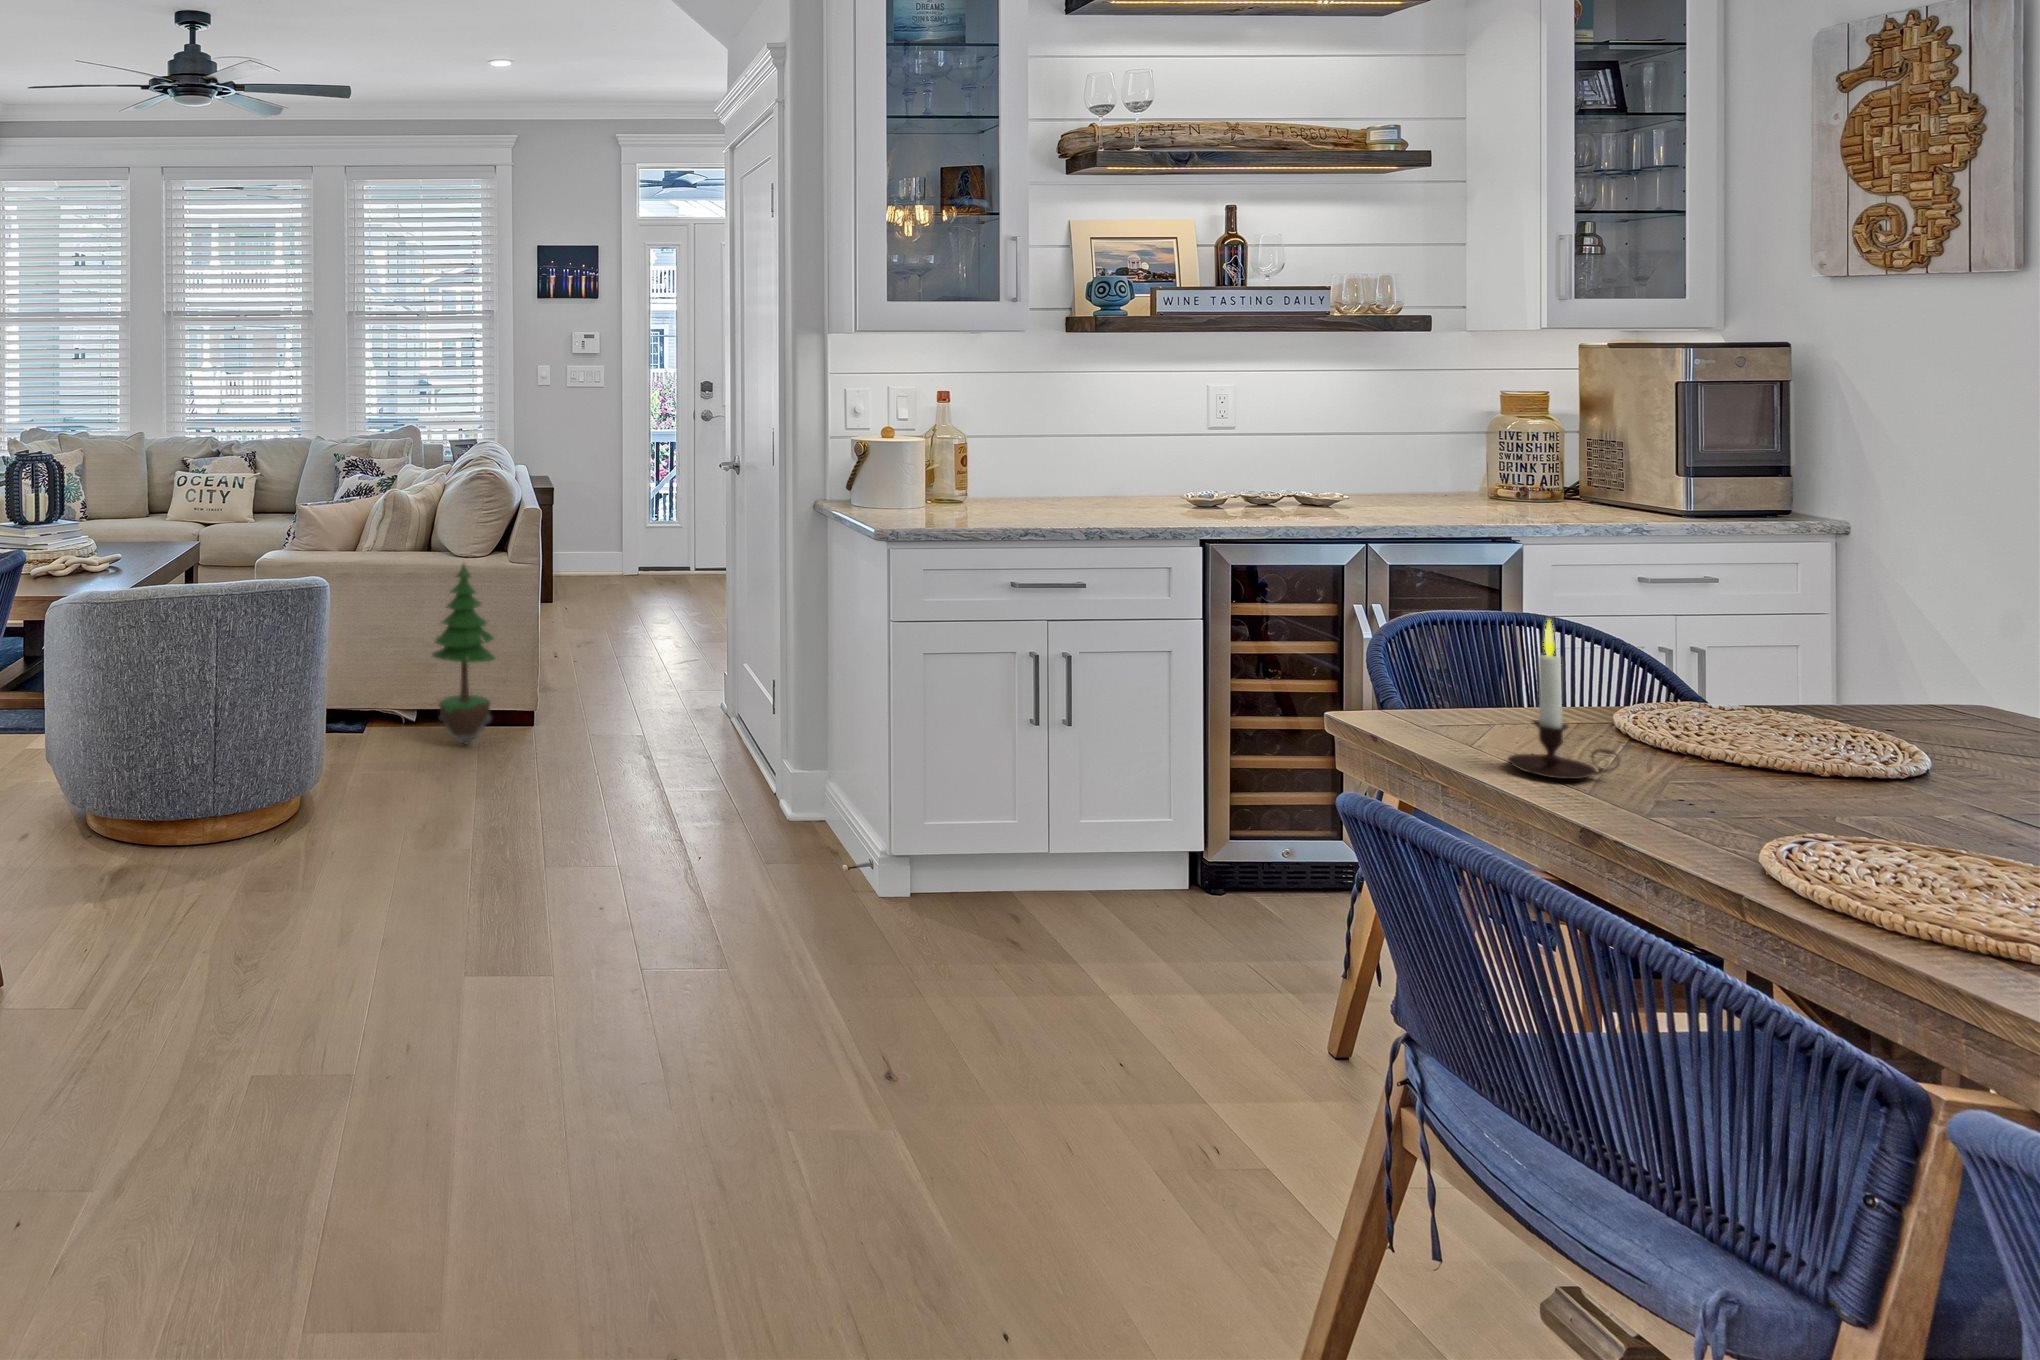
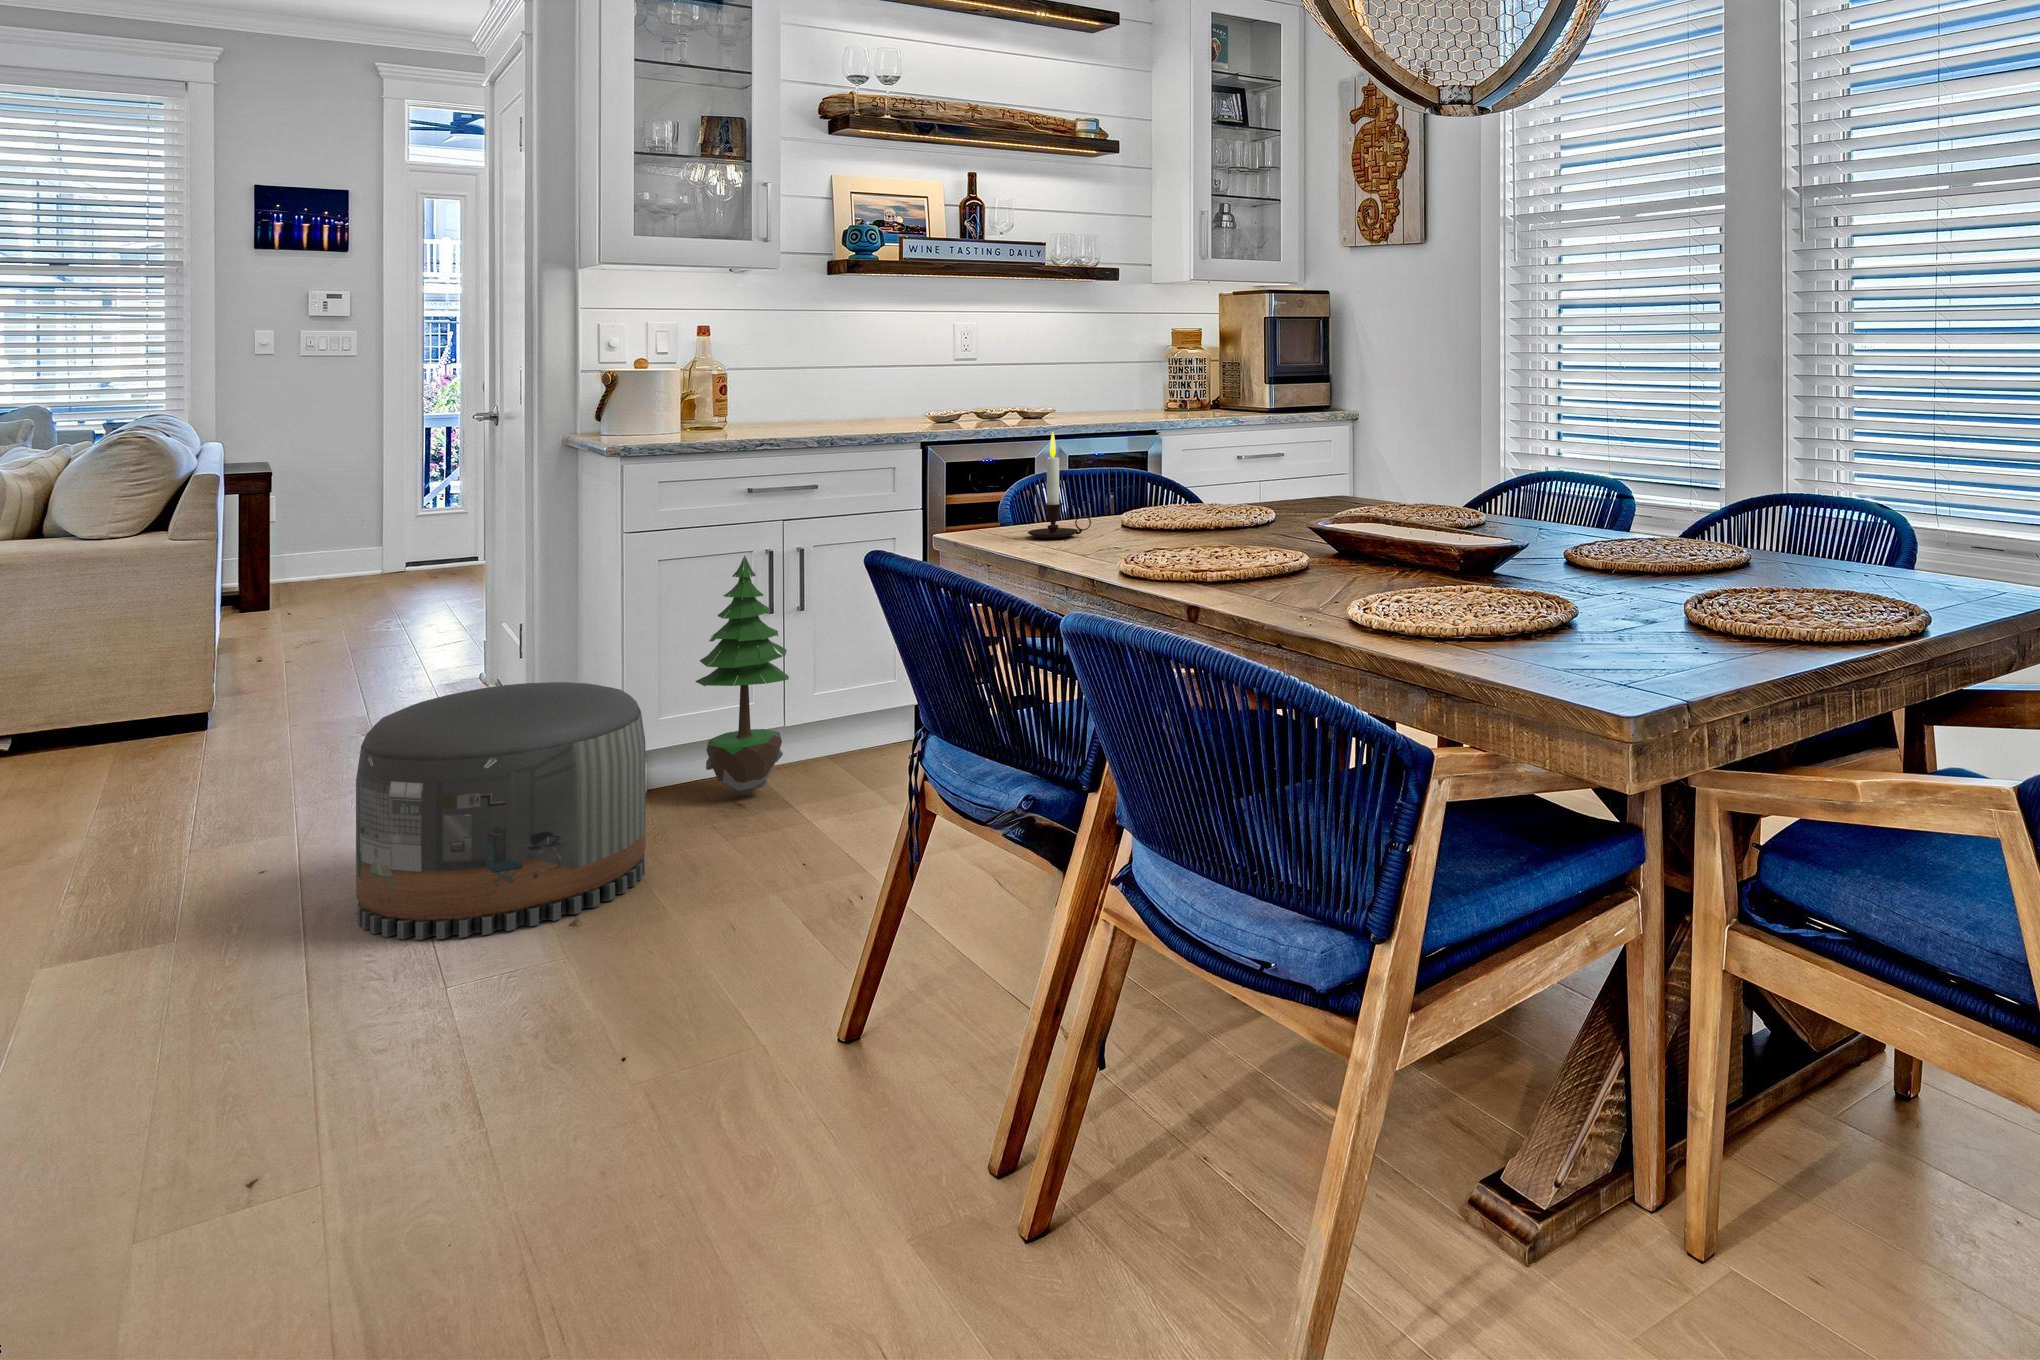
potted tree: present [432,564,495,745] -> present [695,556,789,796]
pouf: none [676,788,940,1082] -> present [356,682,646,939]

